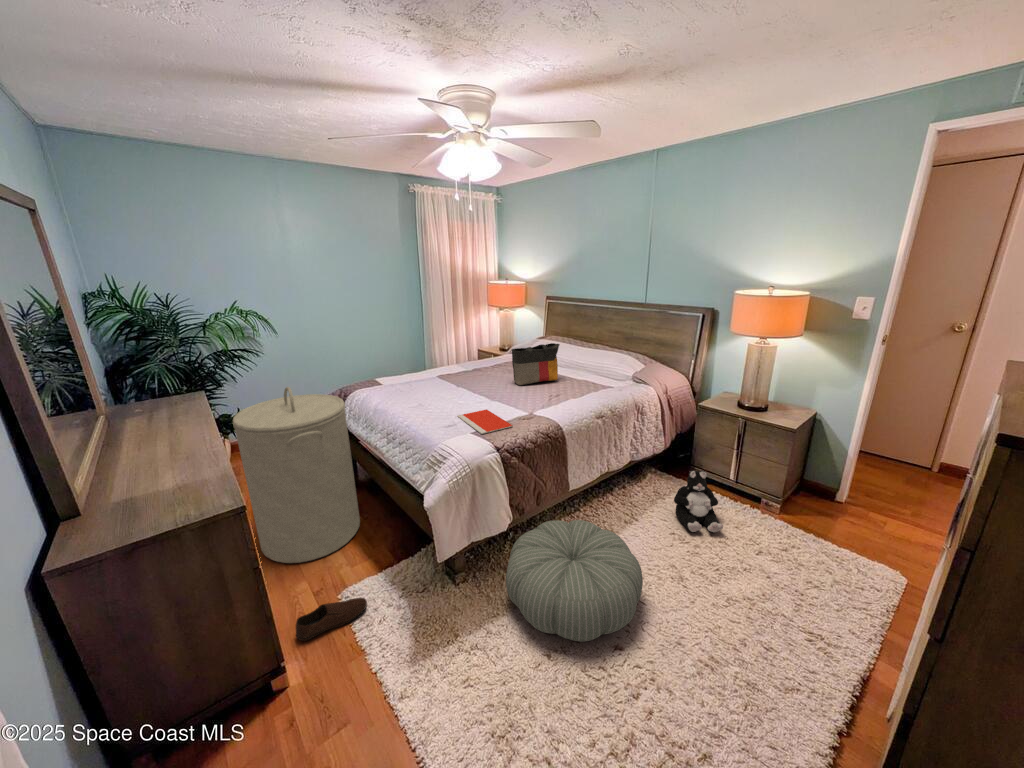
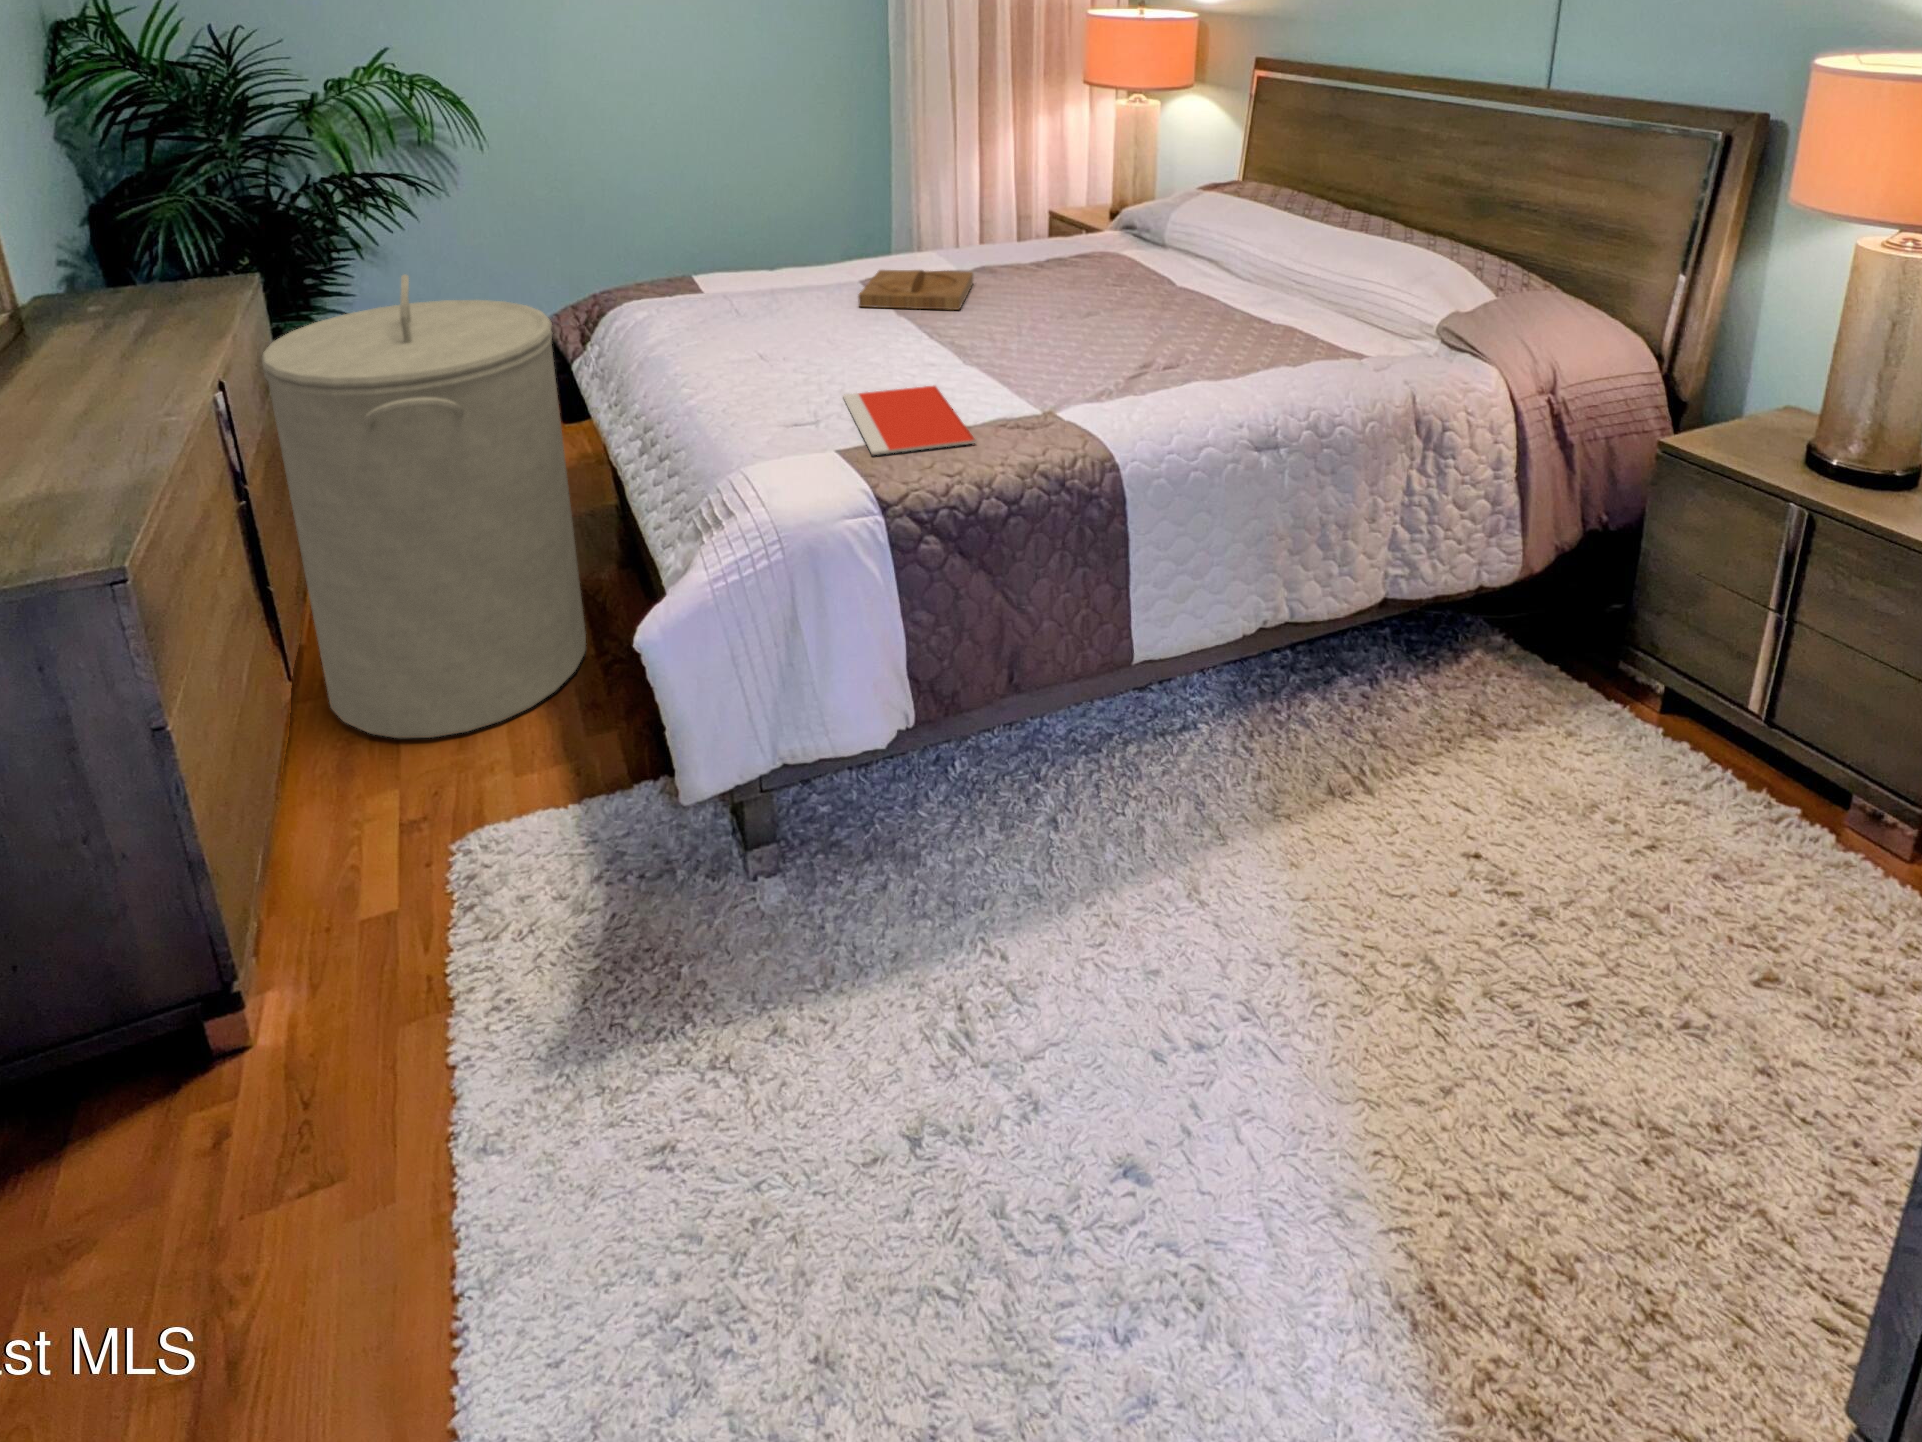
tote bag: present [512,343,560,385] -> none [1061,204,1216,324]
tray: none [441,371,477,386] -> present [858,270,973,310]
plush toy: present [674,470,723,532] -> none [1500,654,1656,874]
pouf: present [506,520,643,642] -> none [853,741,1274,1128]
shoe: present [296,598,367,641] -> none [305,858,503,944]

